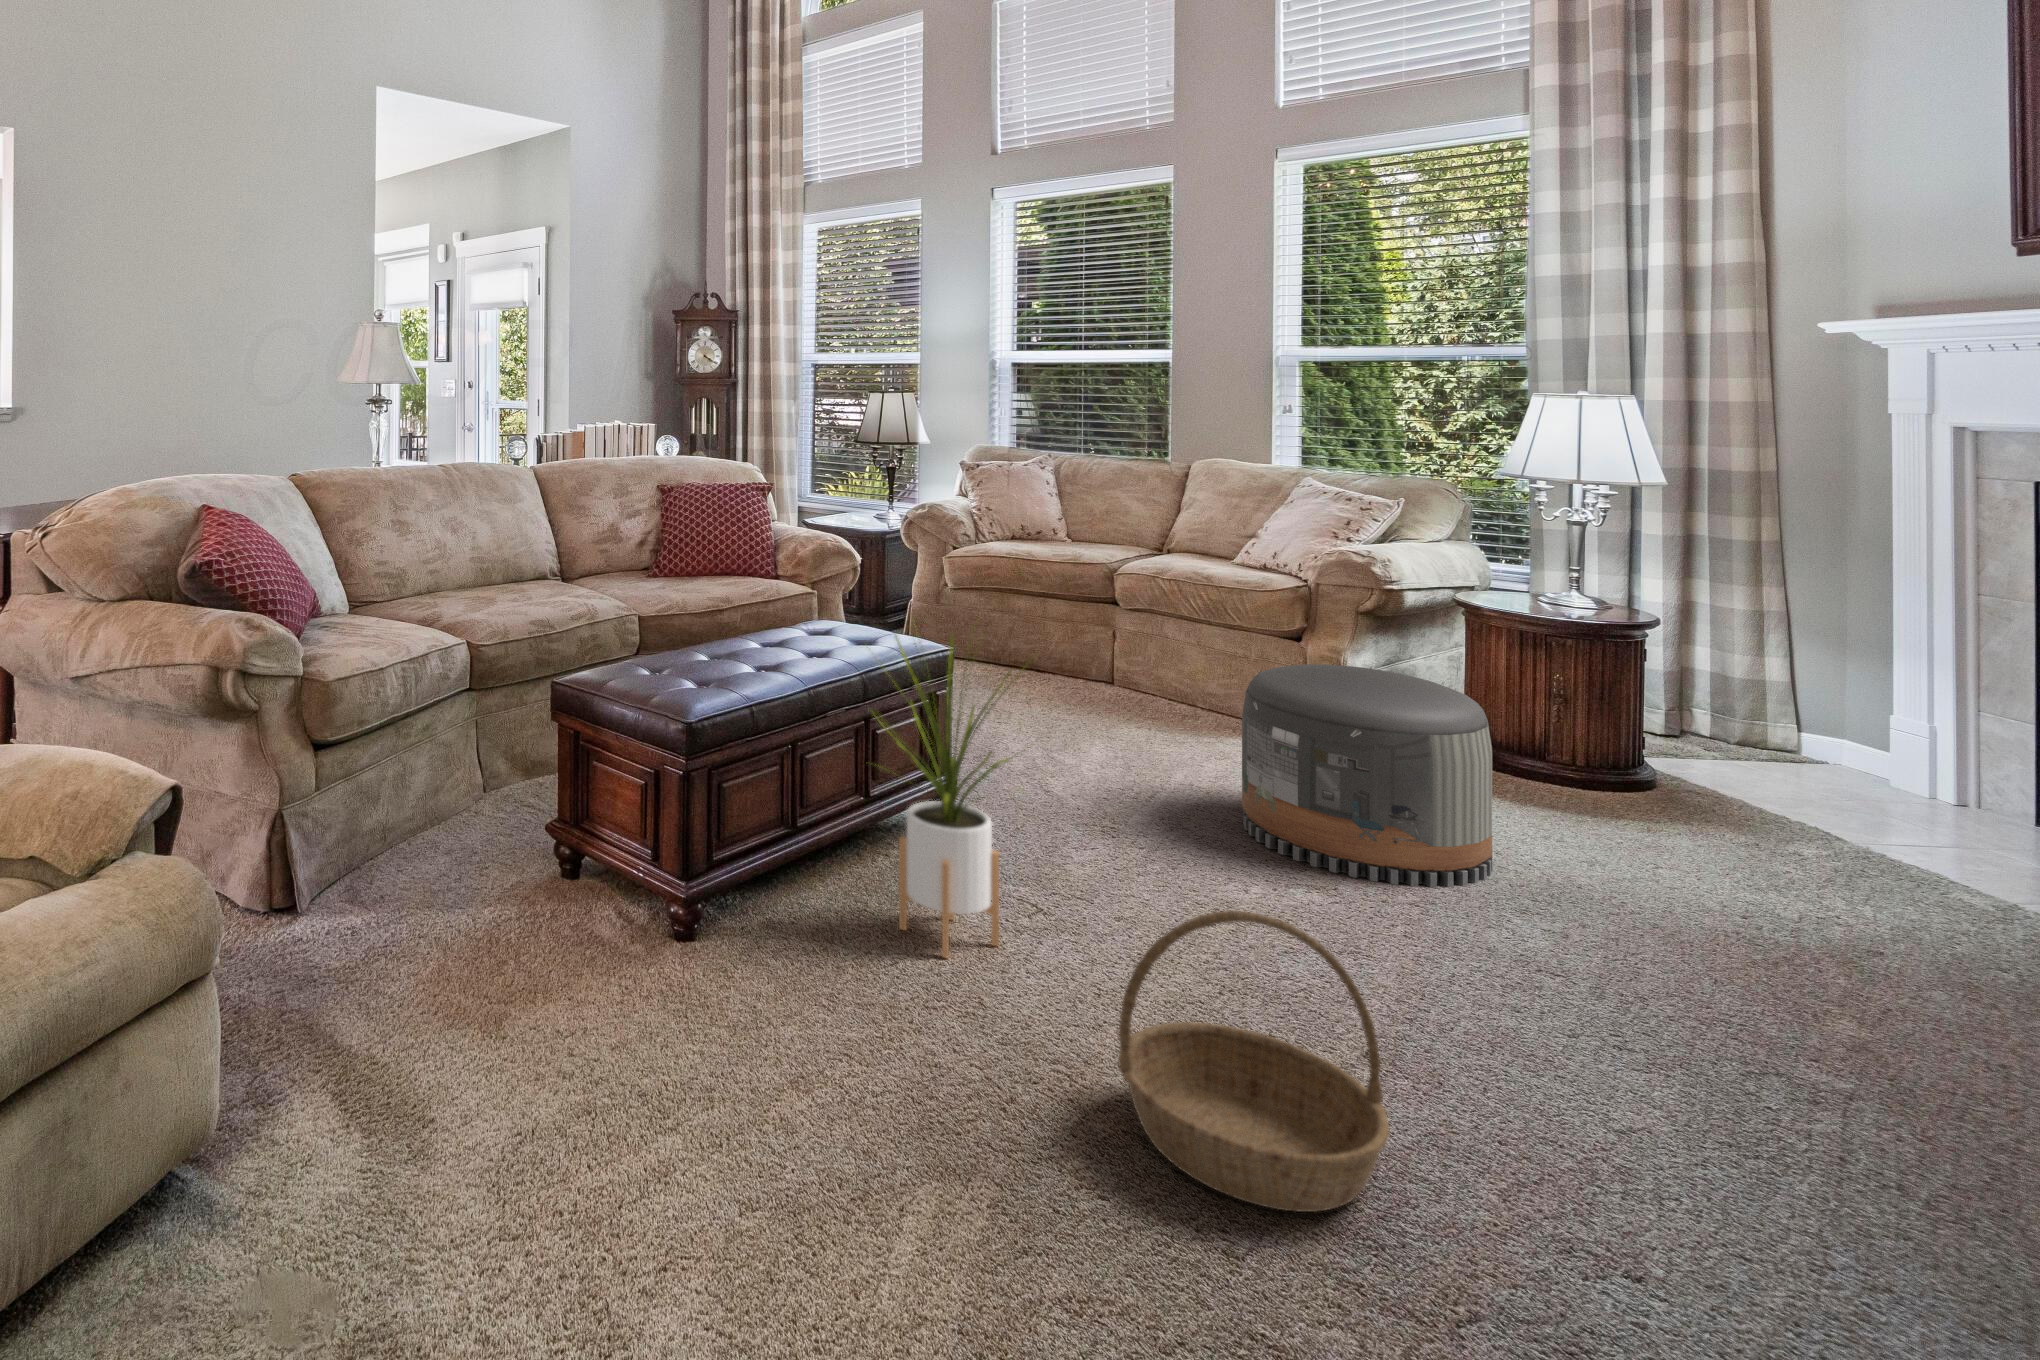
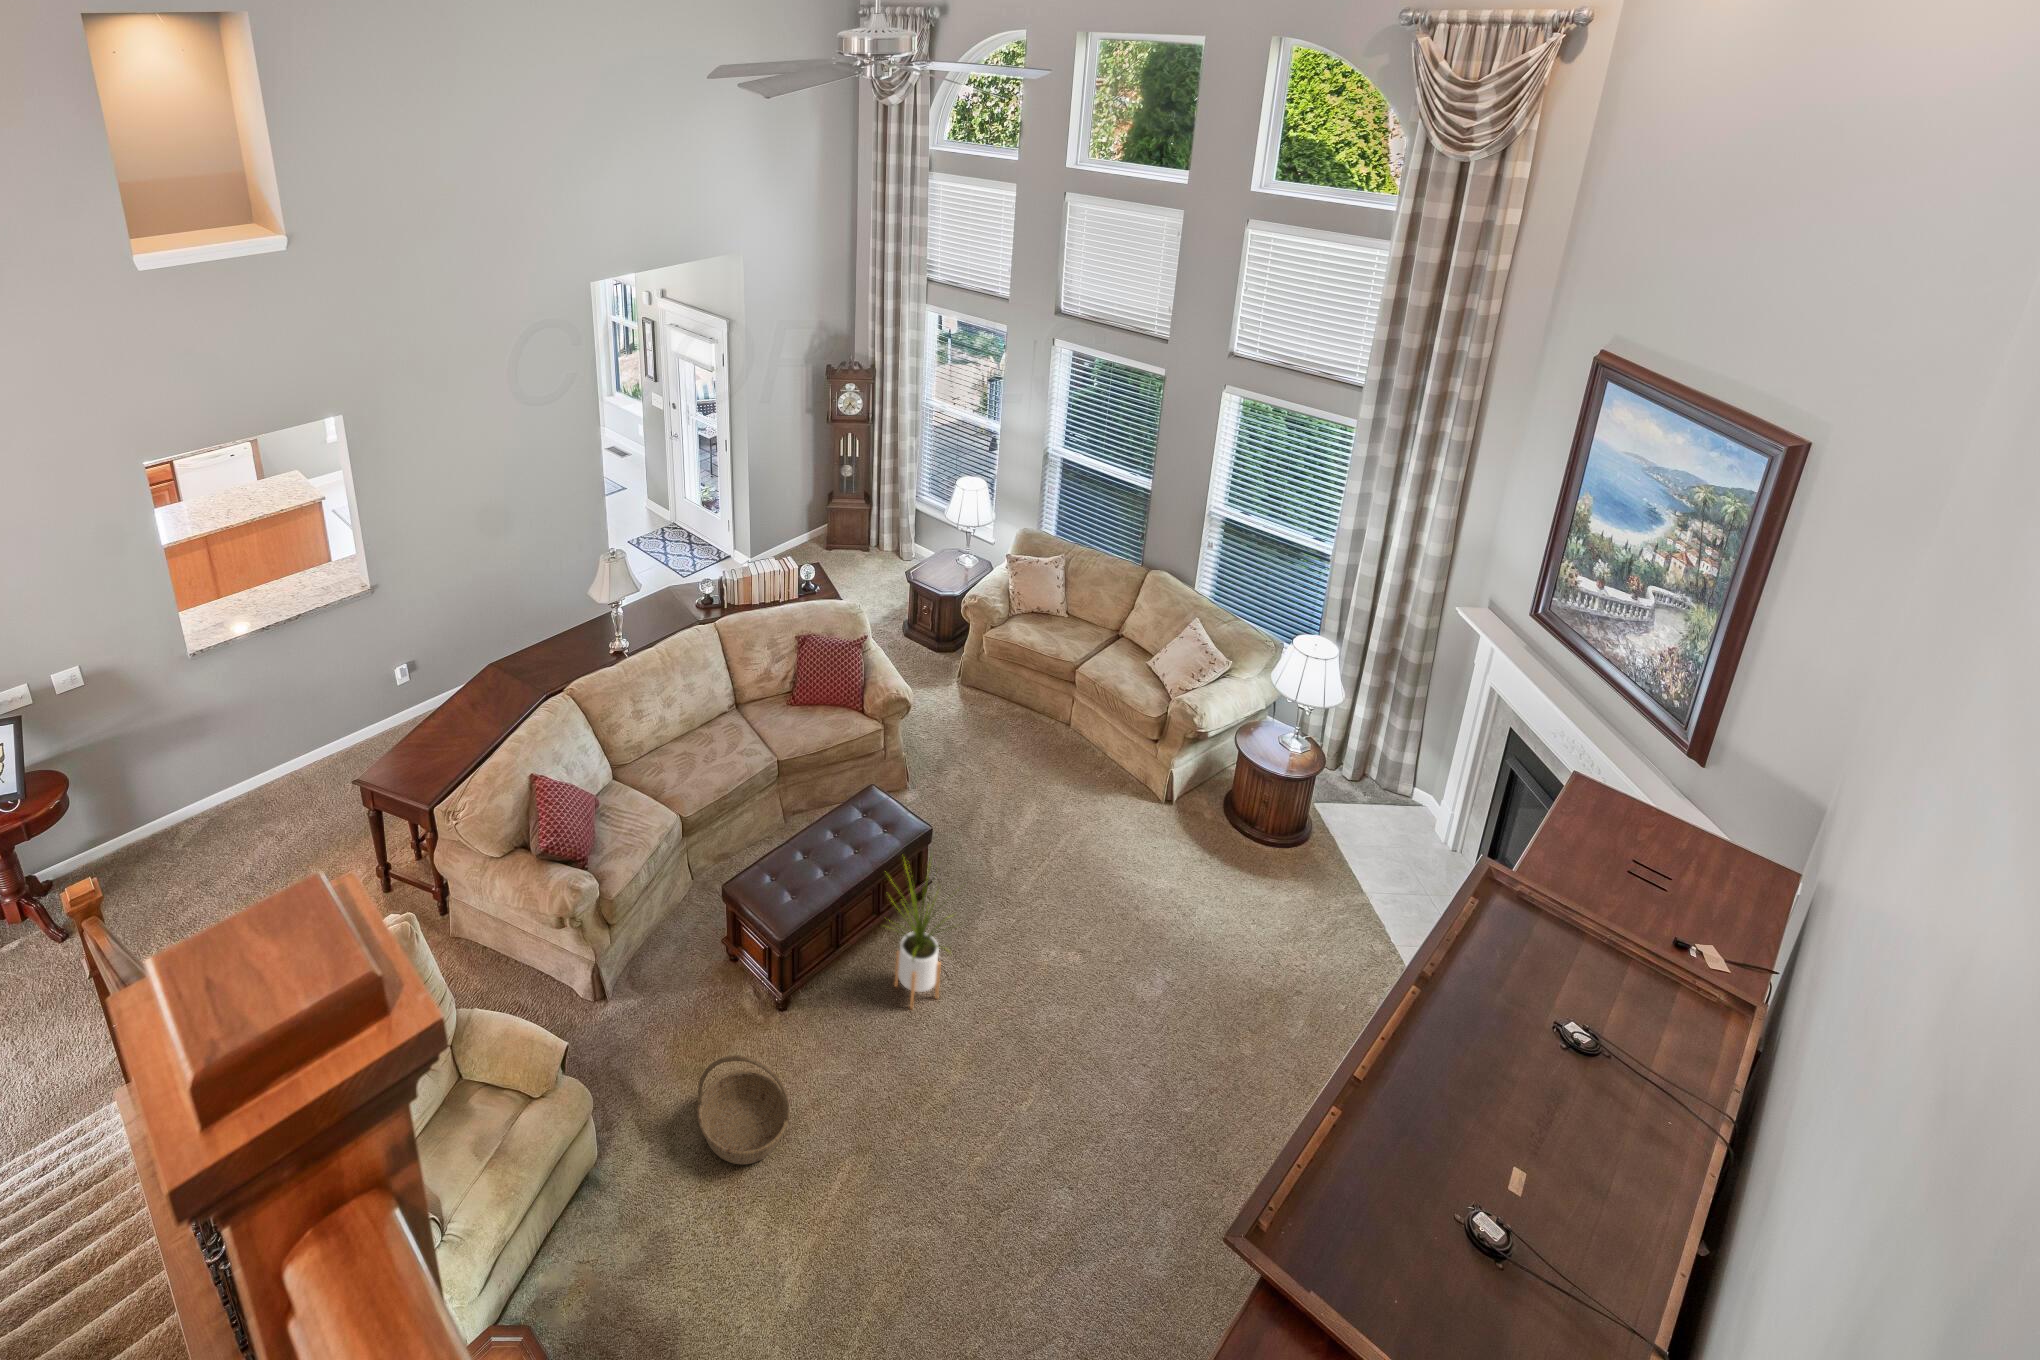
pouf: present [1242,664,1492,887] -> none [1089,803,1205,940]
basket: present [1118,910,1389,1212] -> present [698,1055,790,1164]

